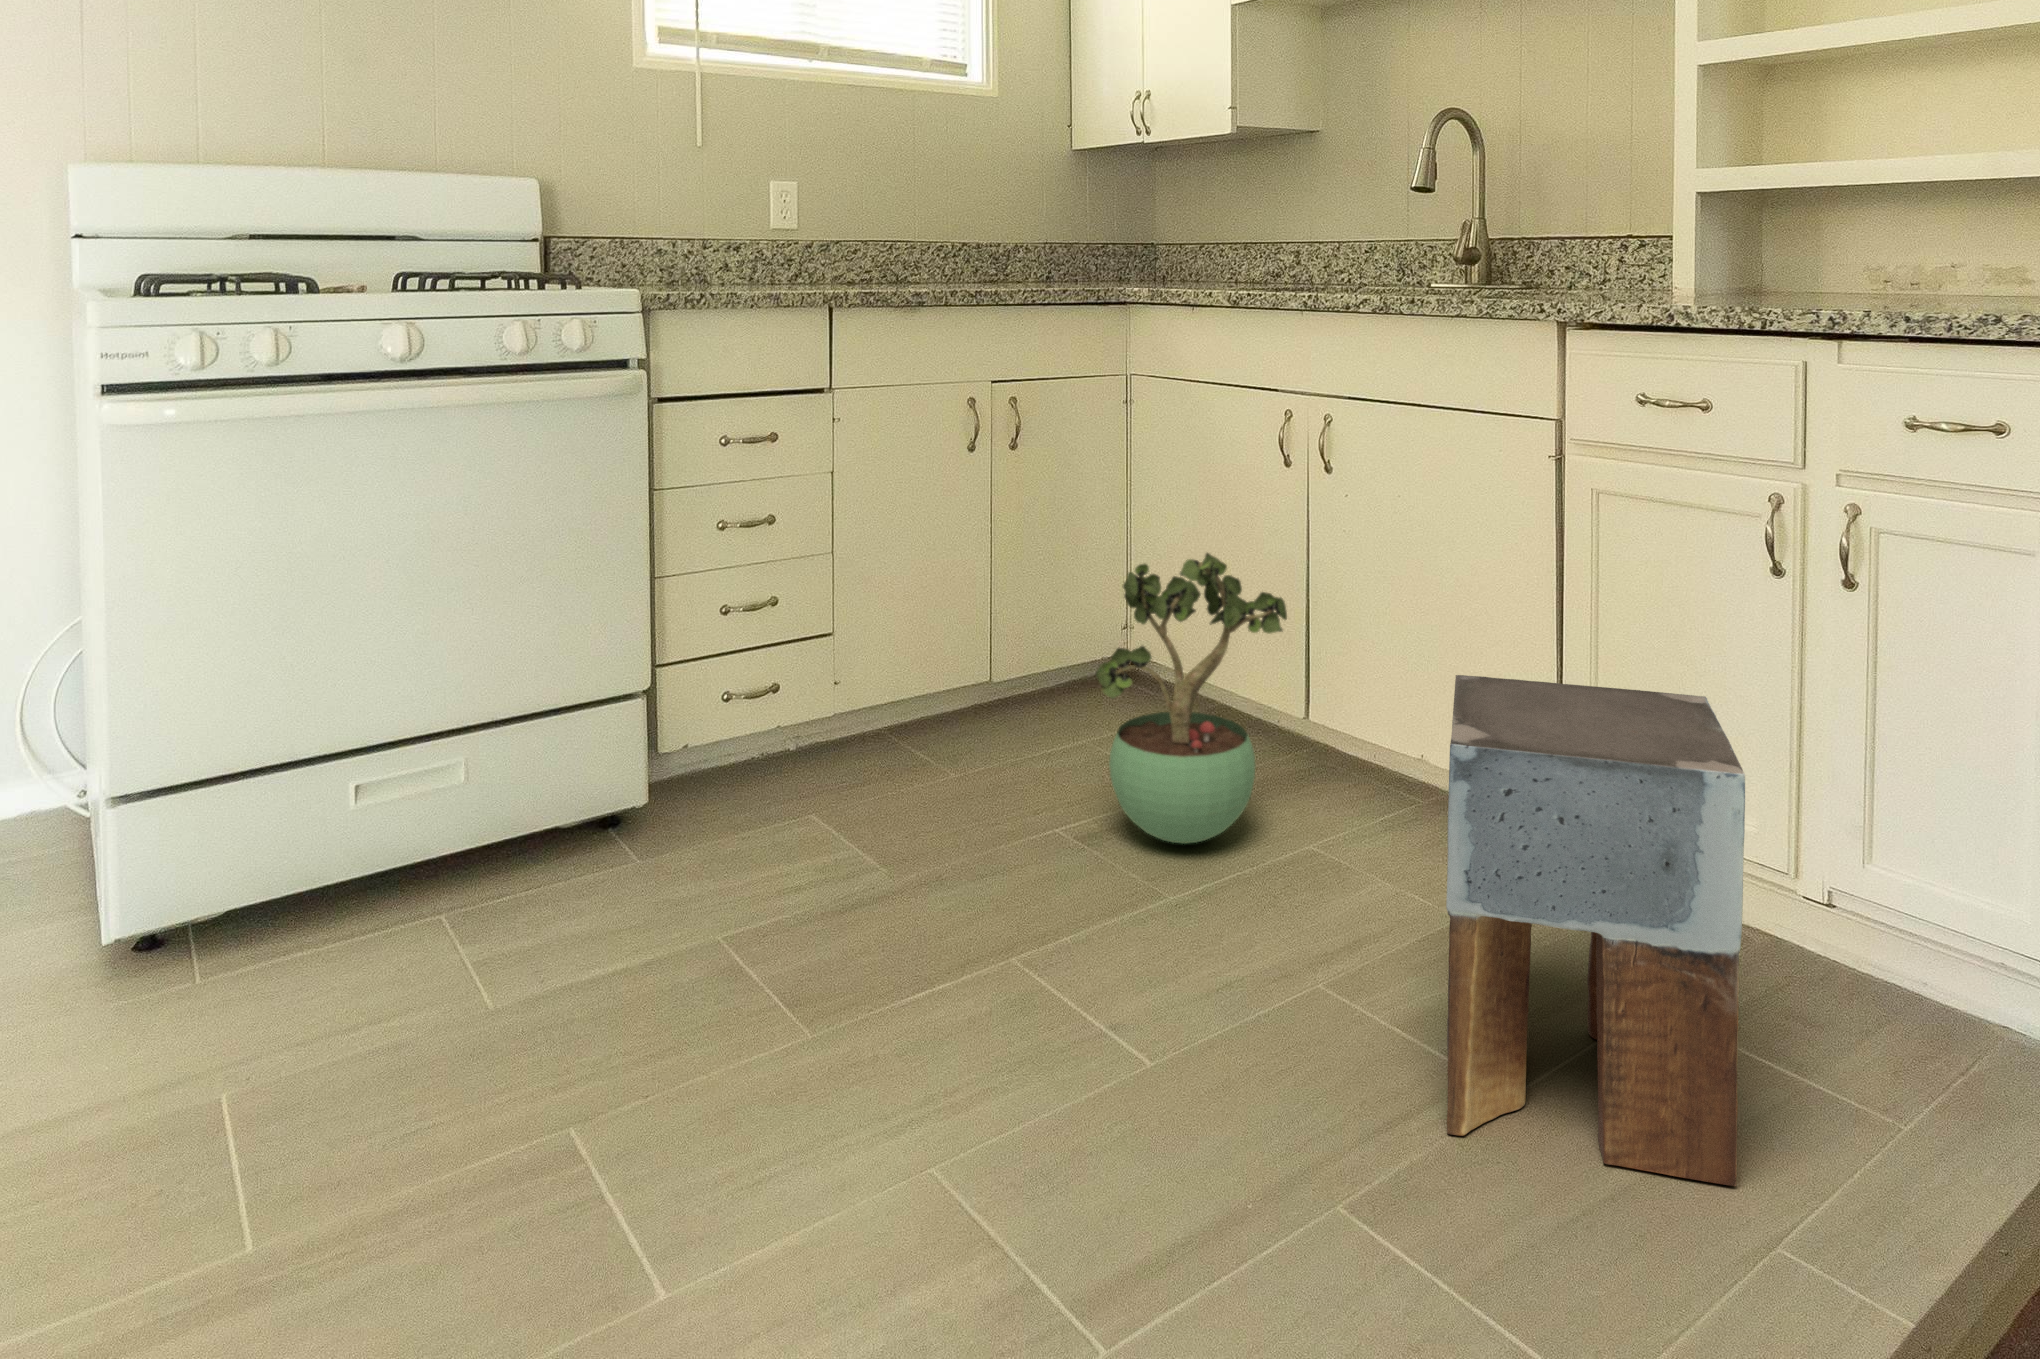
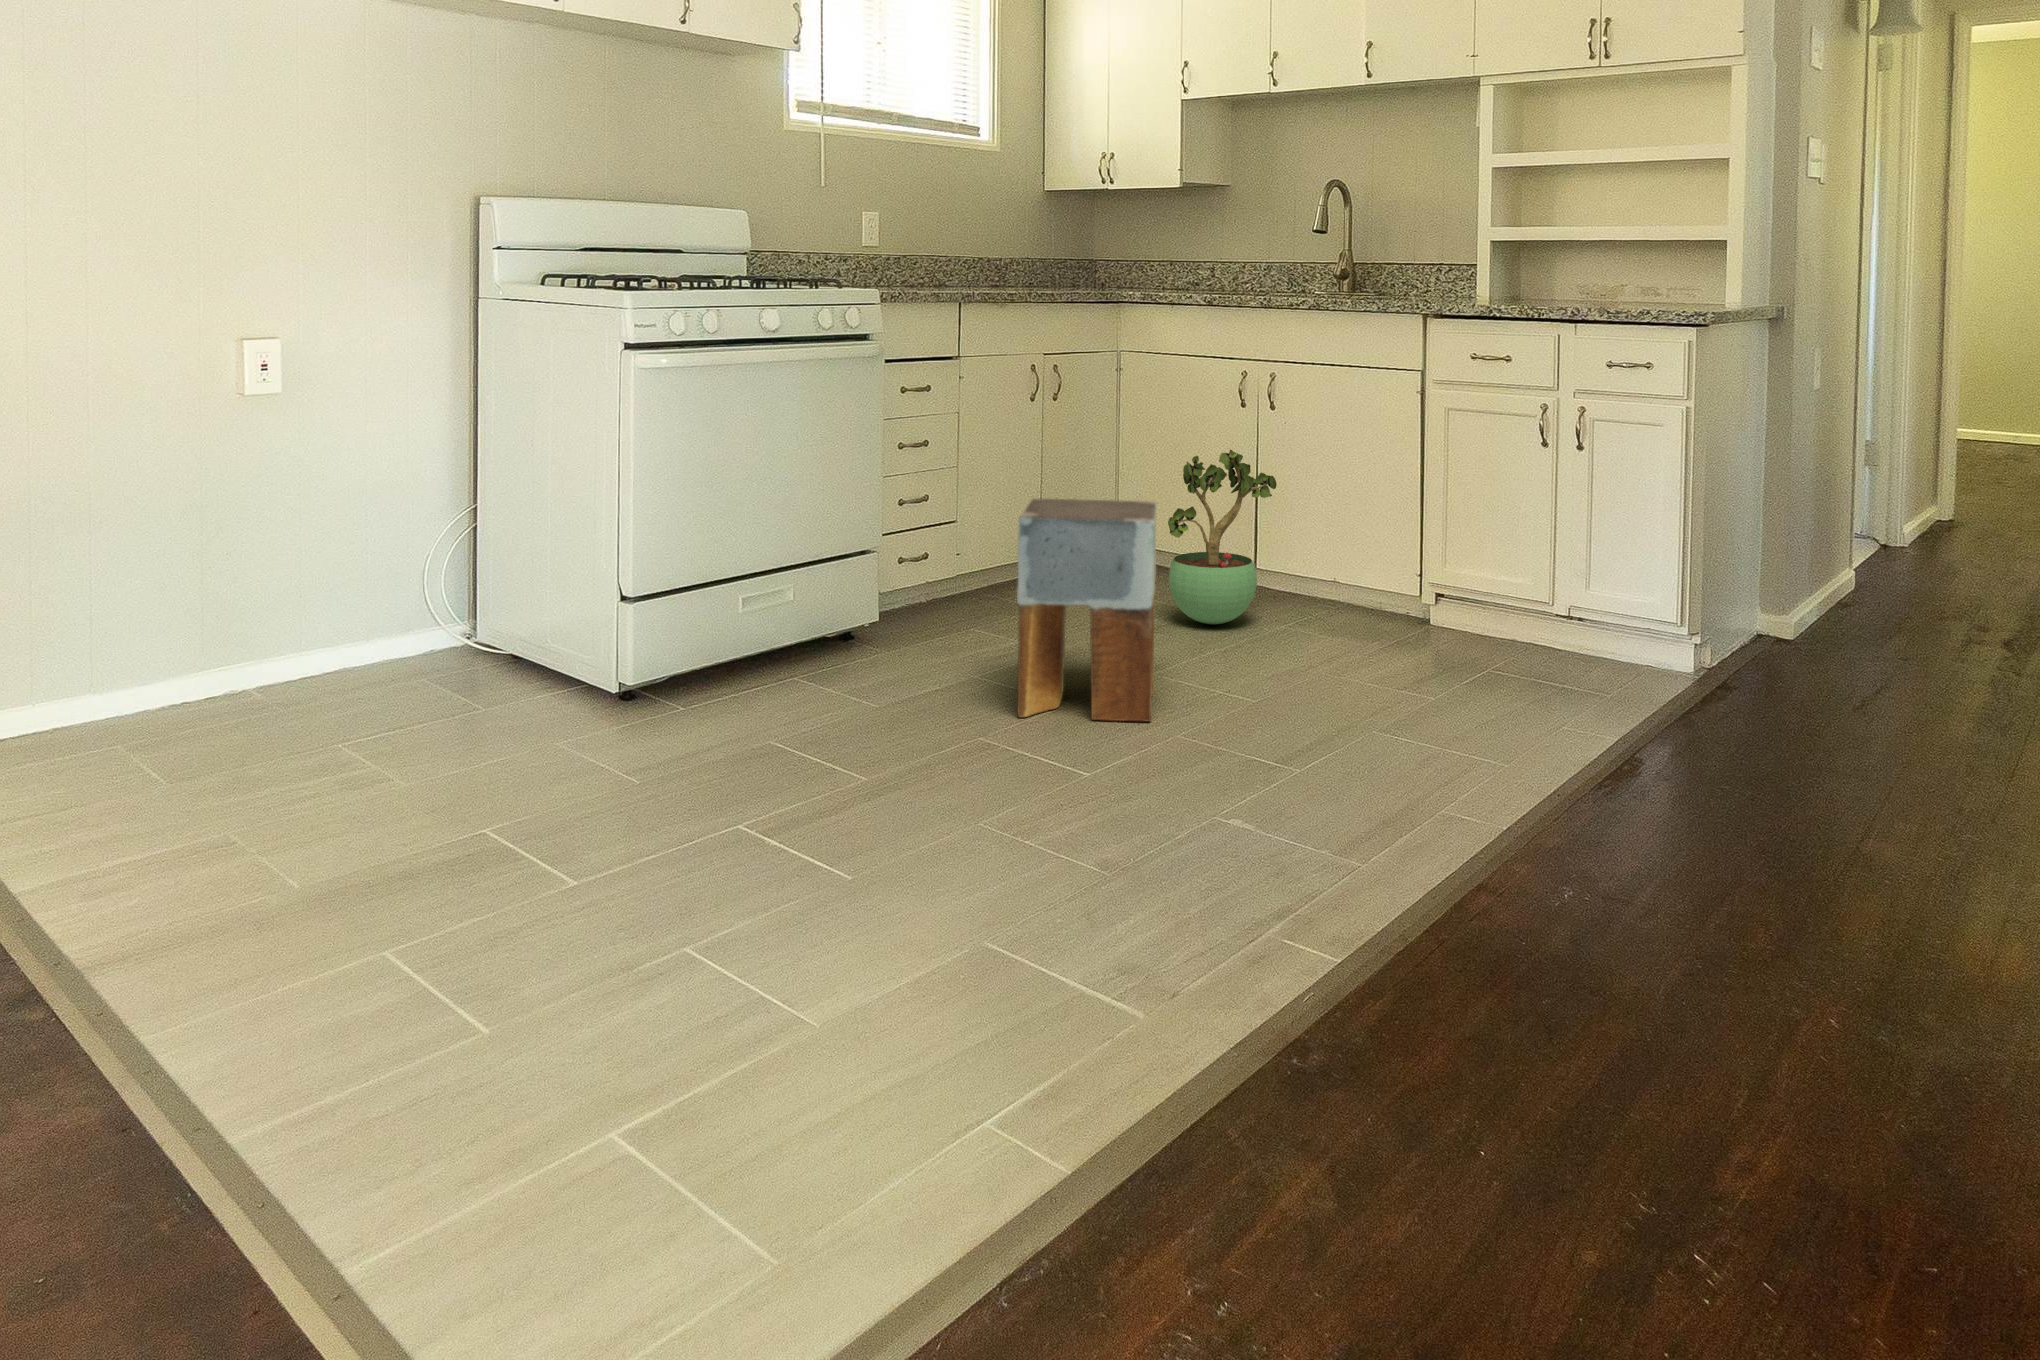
stool: present [1446,675,1745,1186] -> present [1017,499,1156,721]

